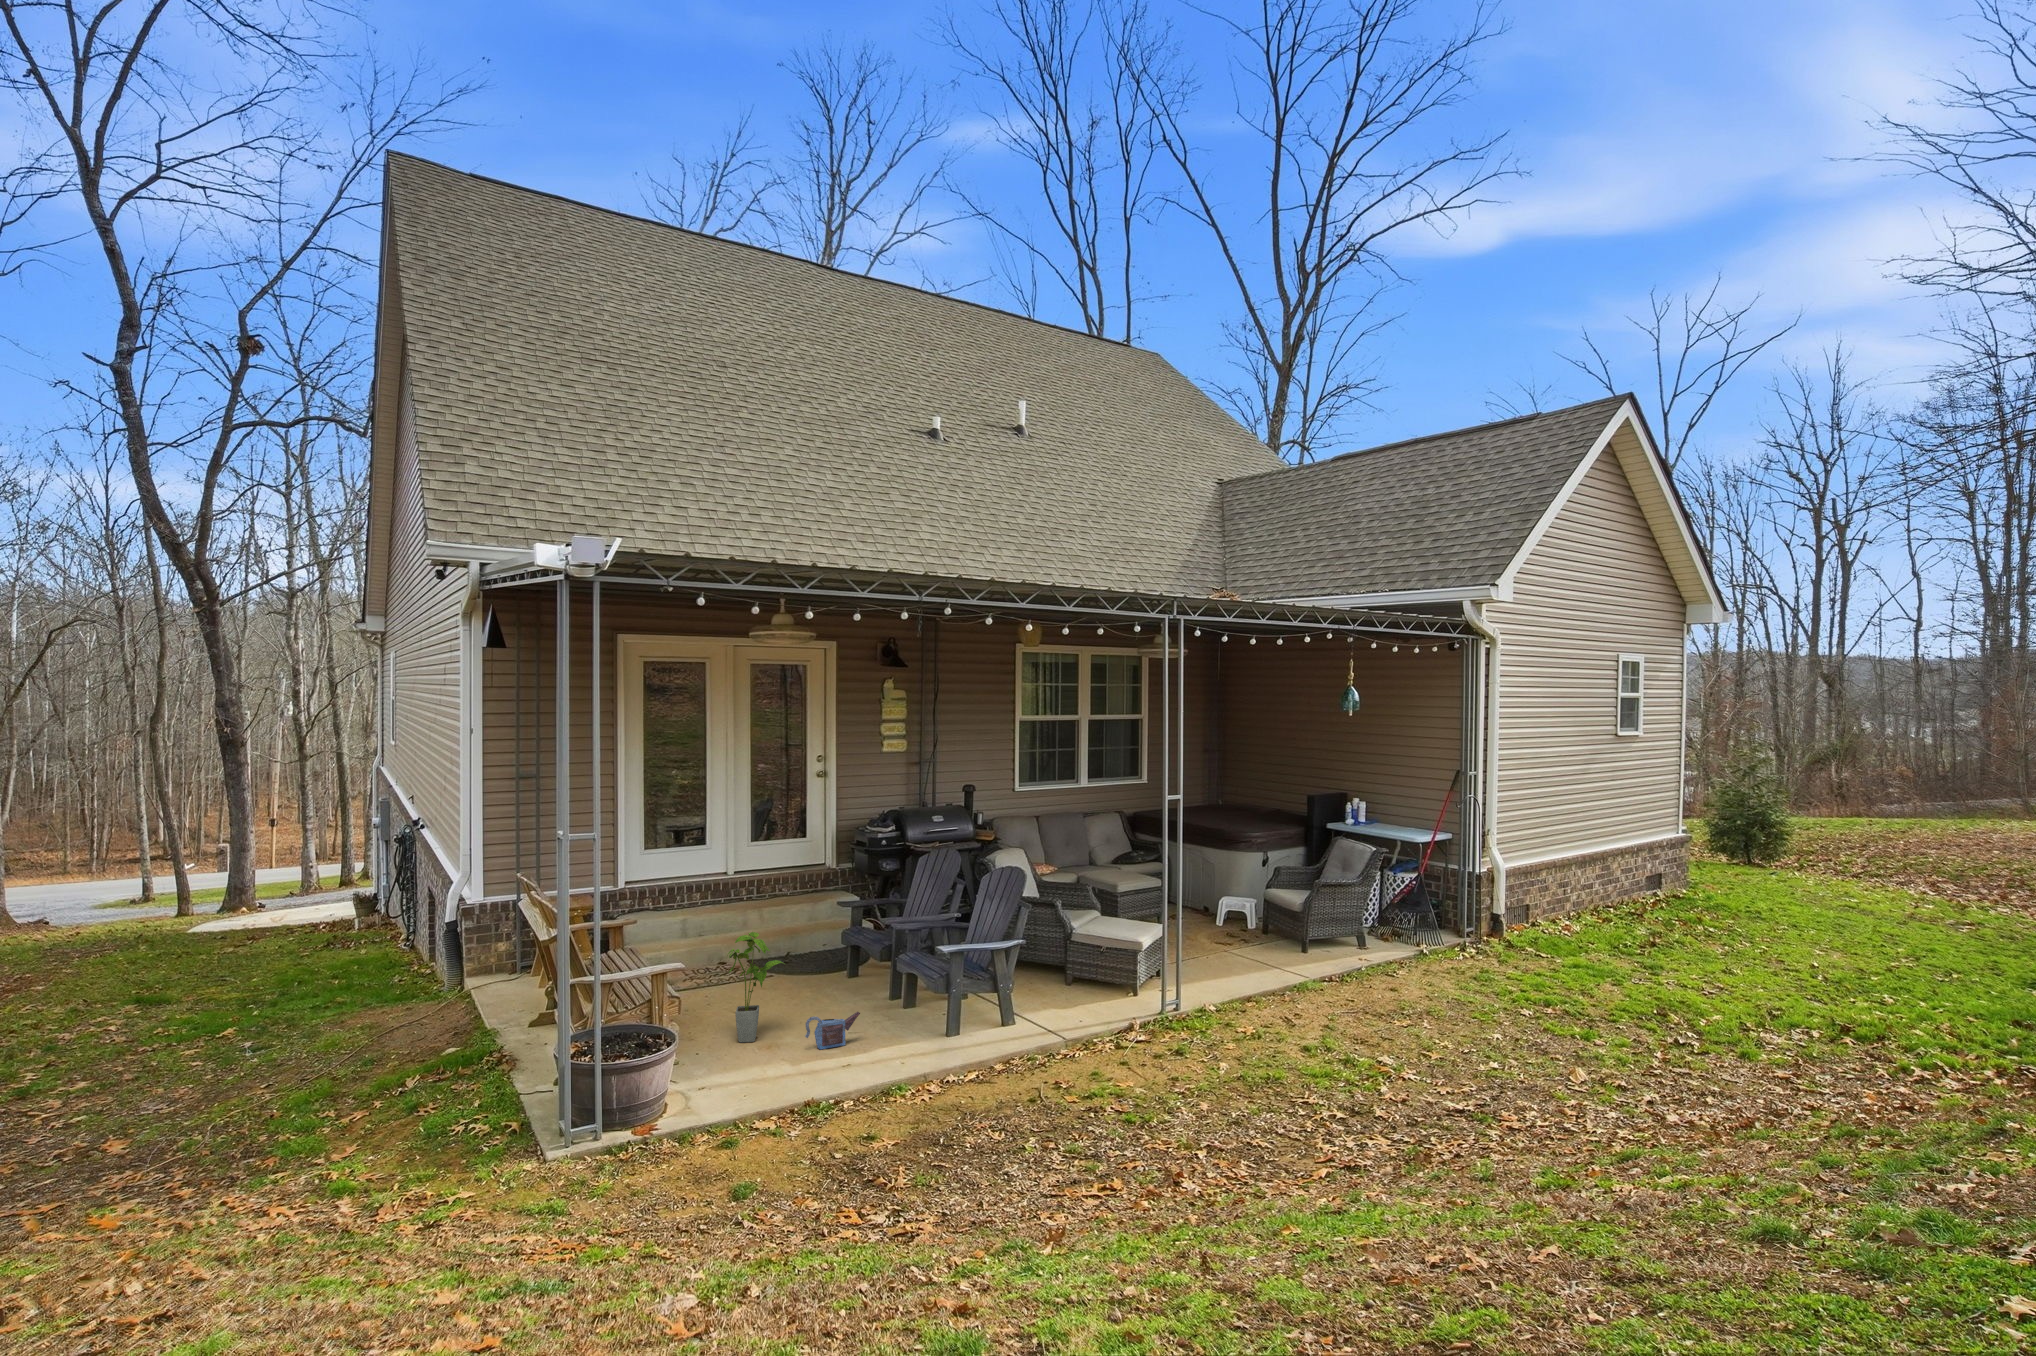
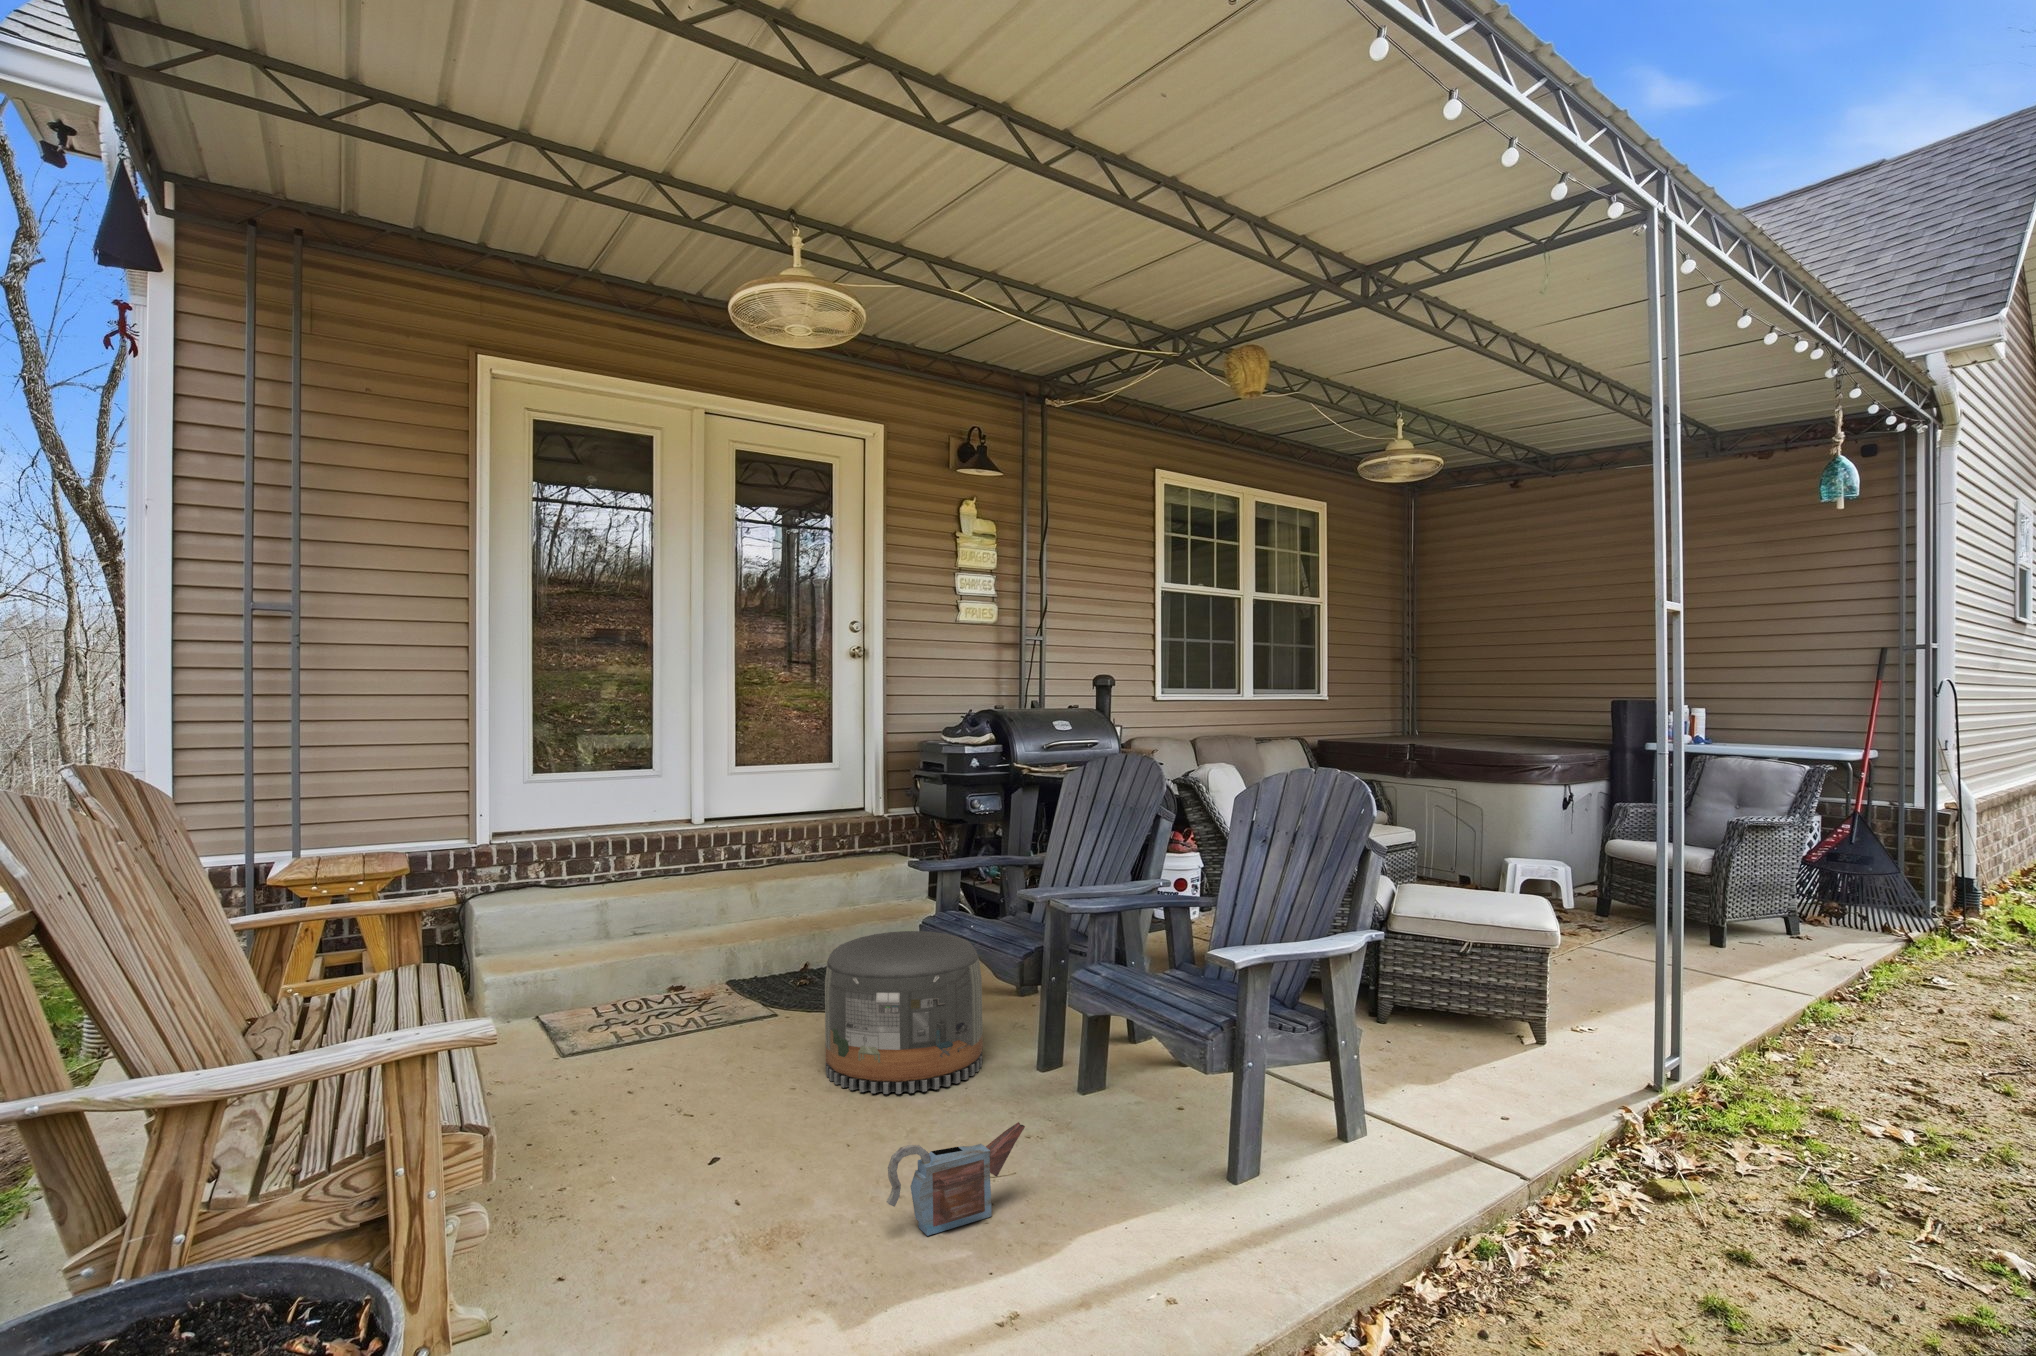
house plant: present [728,932,783,1043] -> none [673,919,825,1212]
pouf: none [790,937,863,1008] -> present [825,931,983,1094]

